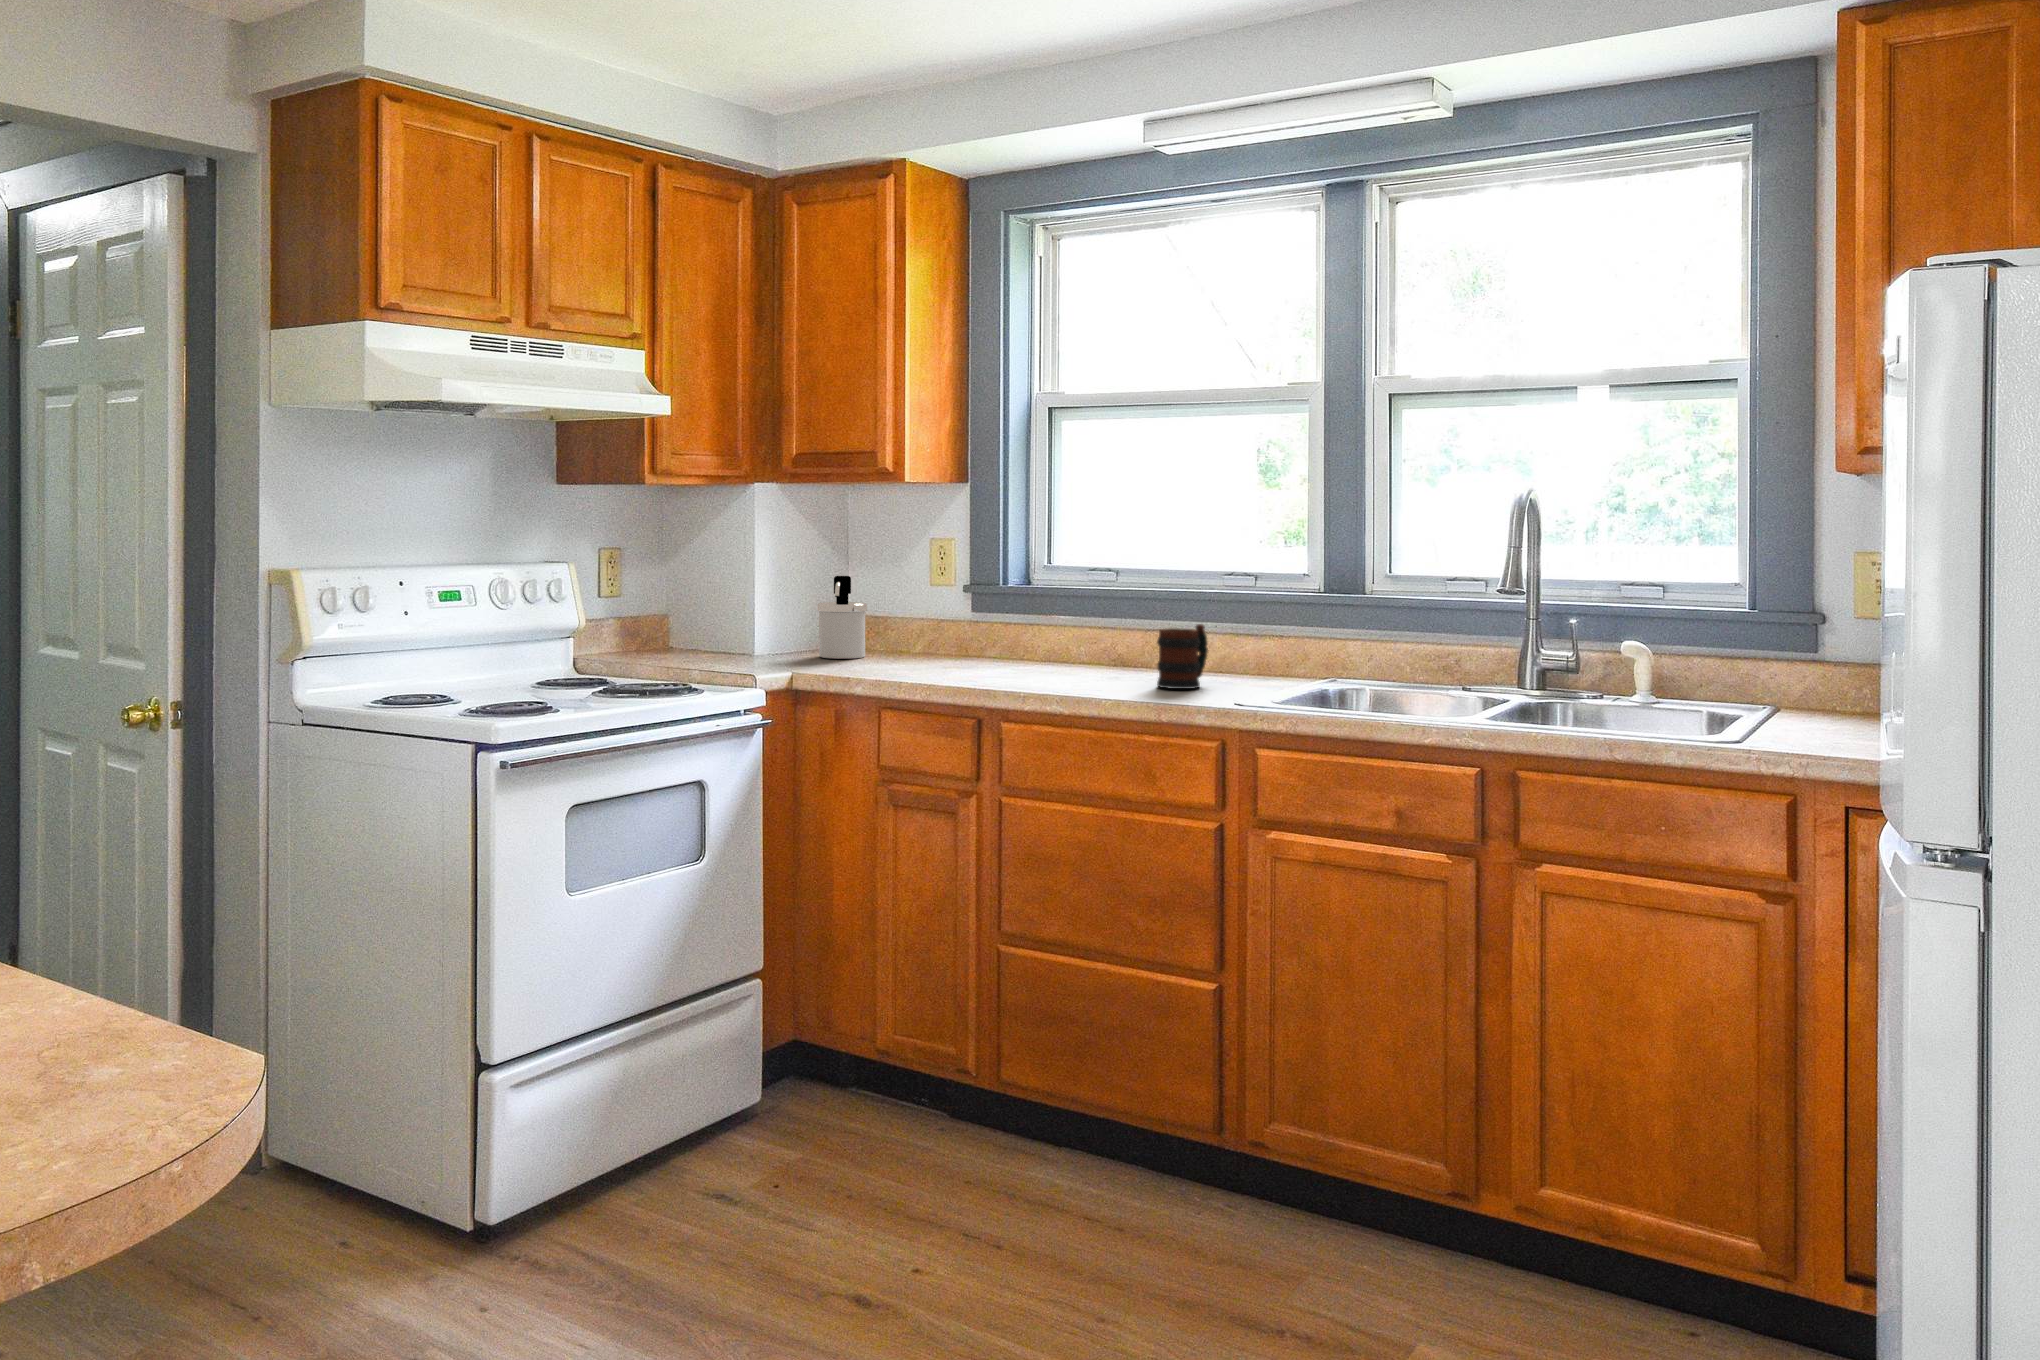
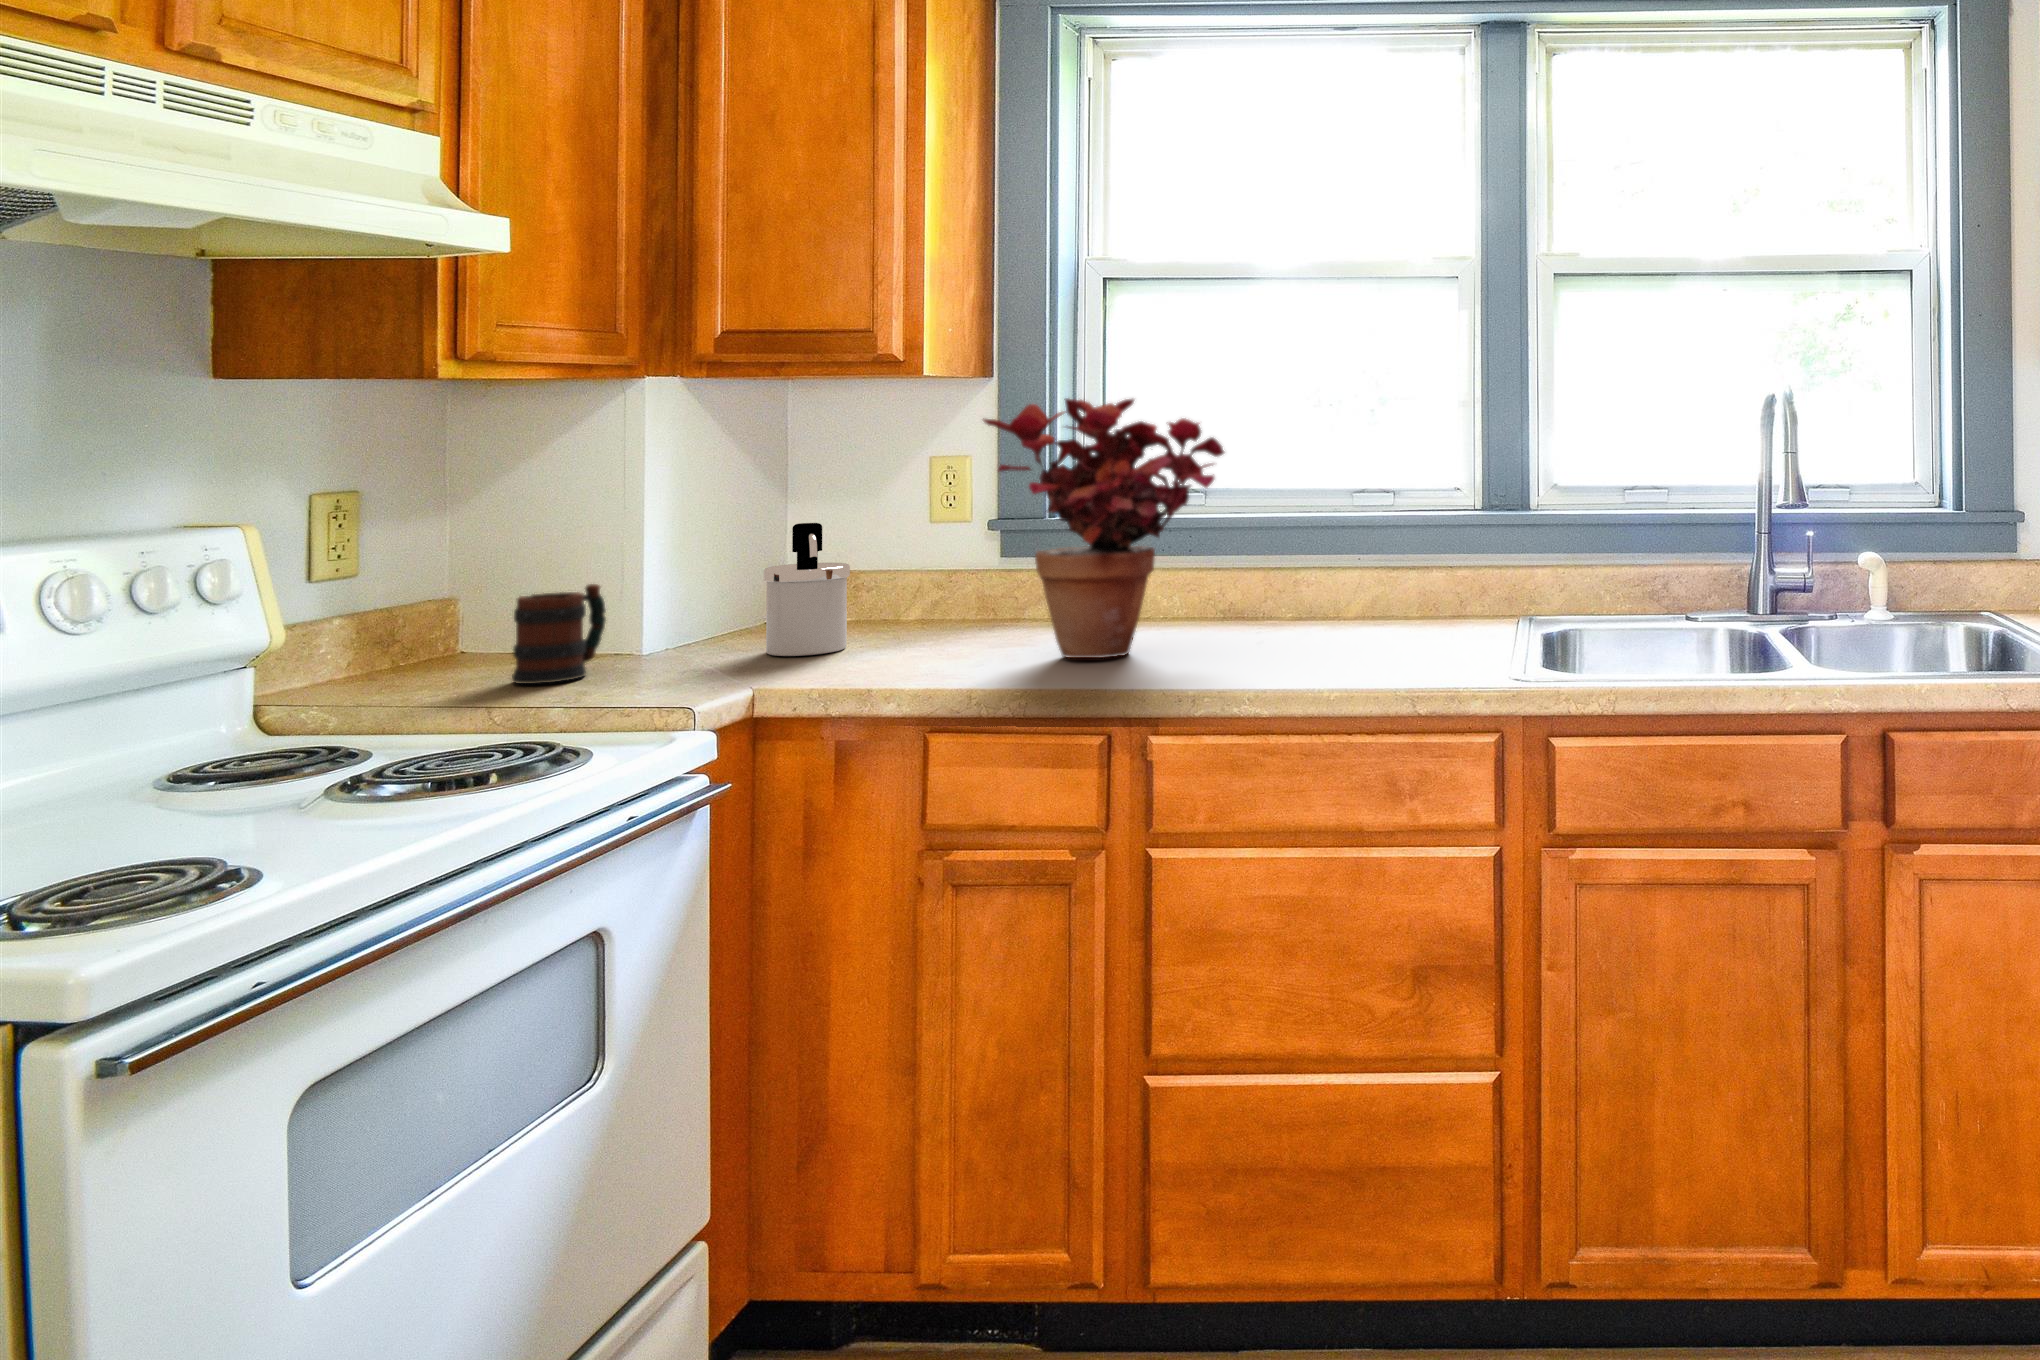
potted plant: none [922,497,1081,673] -> present [983,398,1224,658]
mug: present [1157,624,1208,689] -> present [512,584,606,684]

